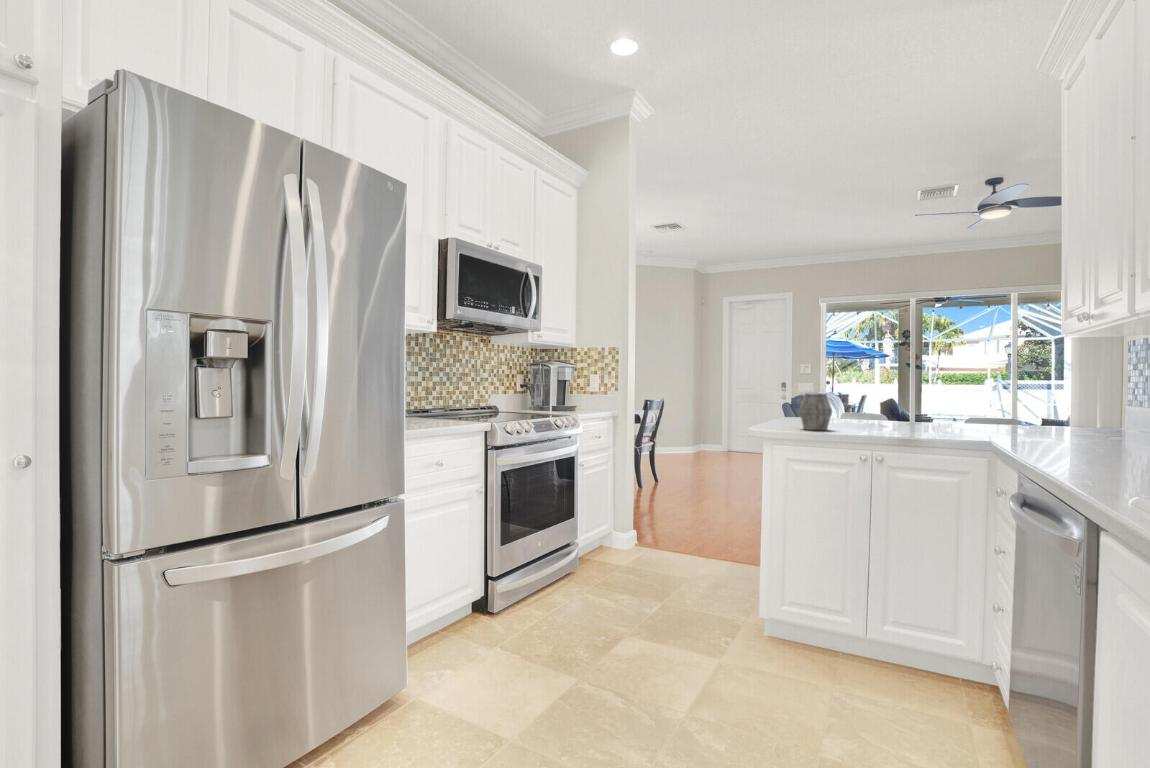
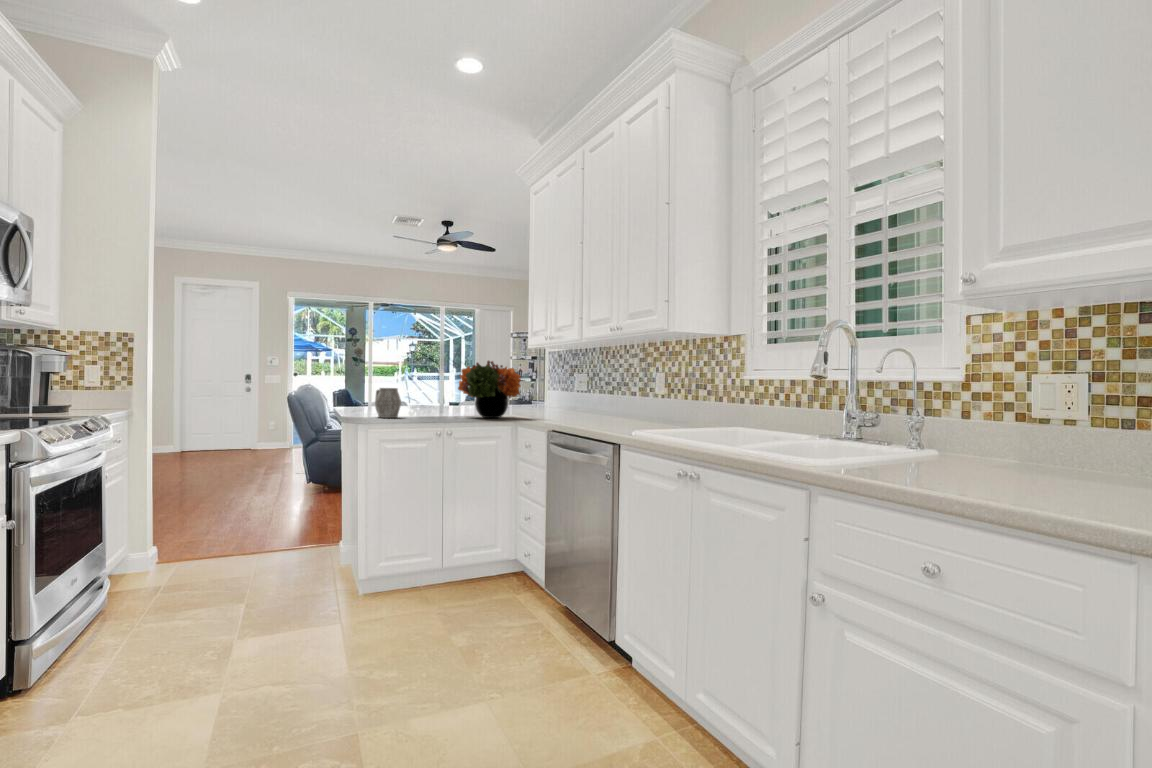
flower arrangement: none [914,354,1028,439] -> present [458,360,521,418]

